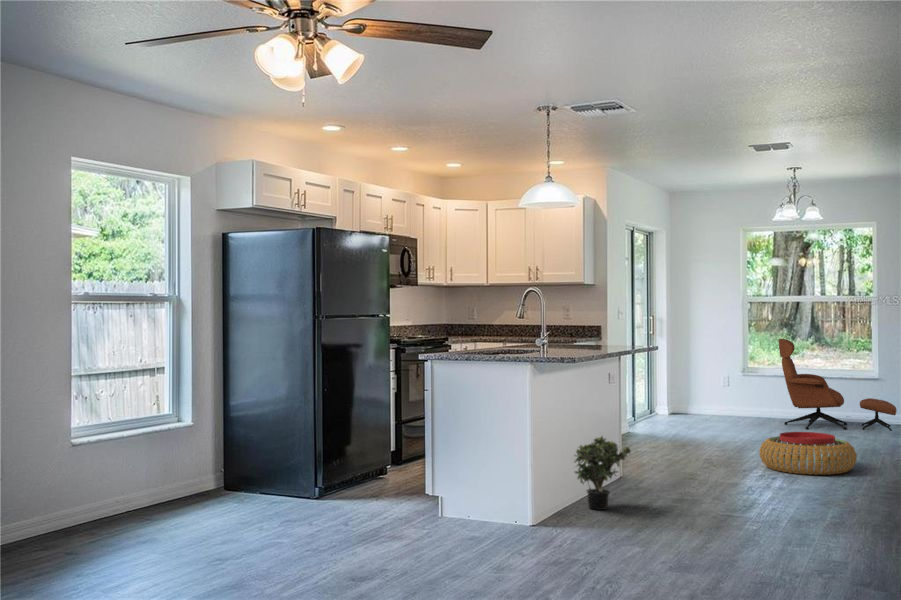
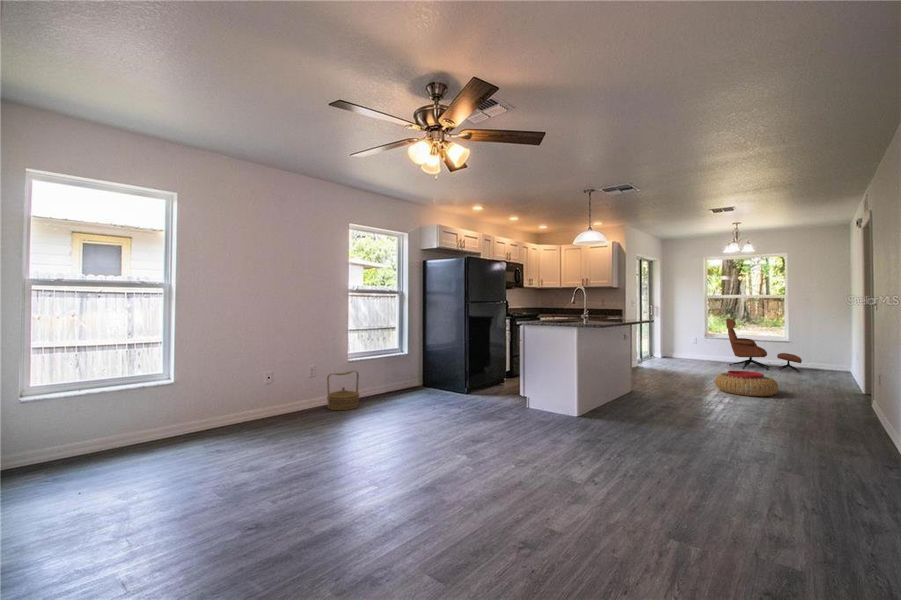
potted plant: present [574,436,631,510] -> none [602,369,636,409]
woven basket: none [32,463,103,546] -> present [327,371,359,410]

